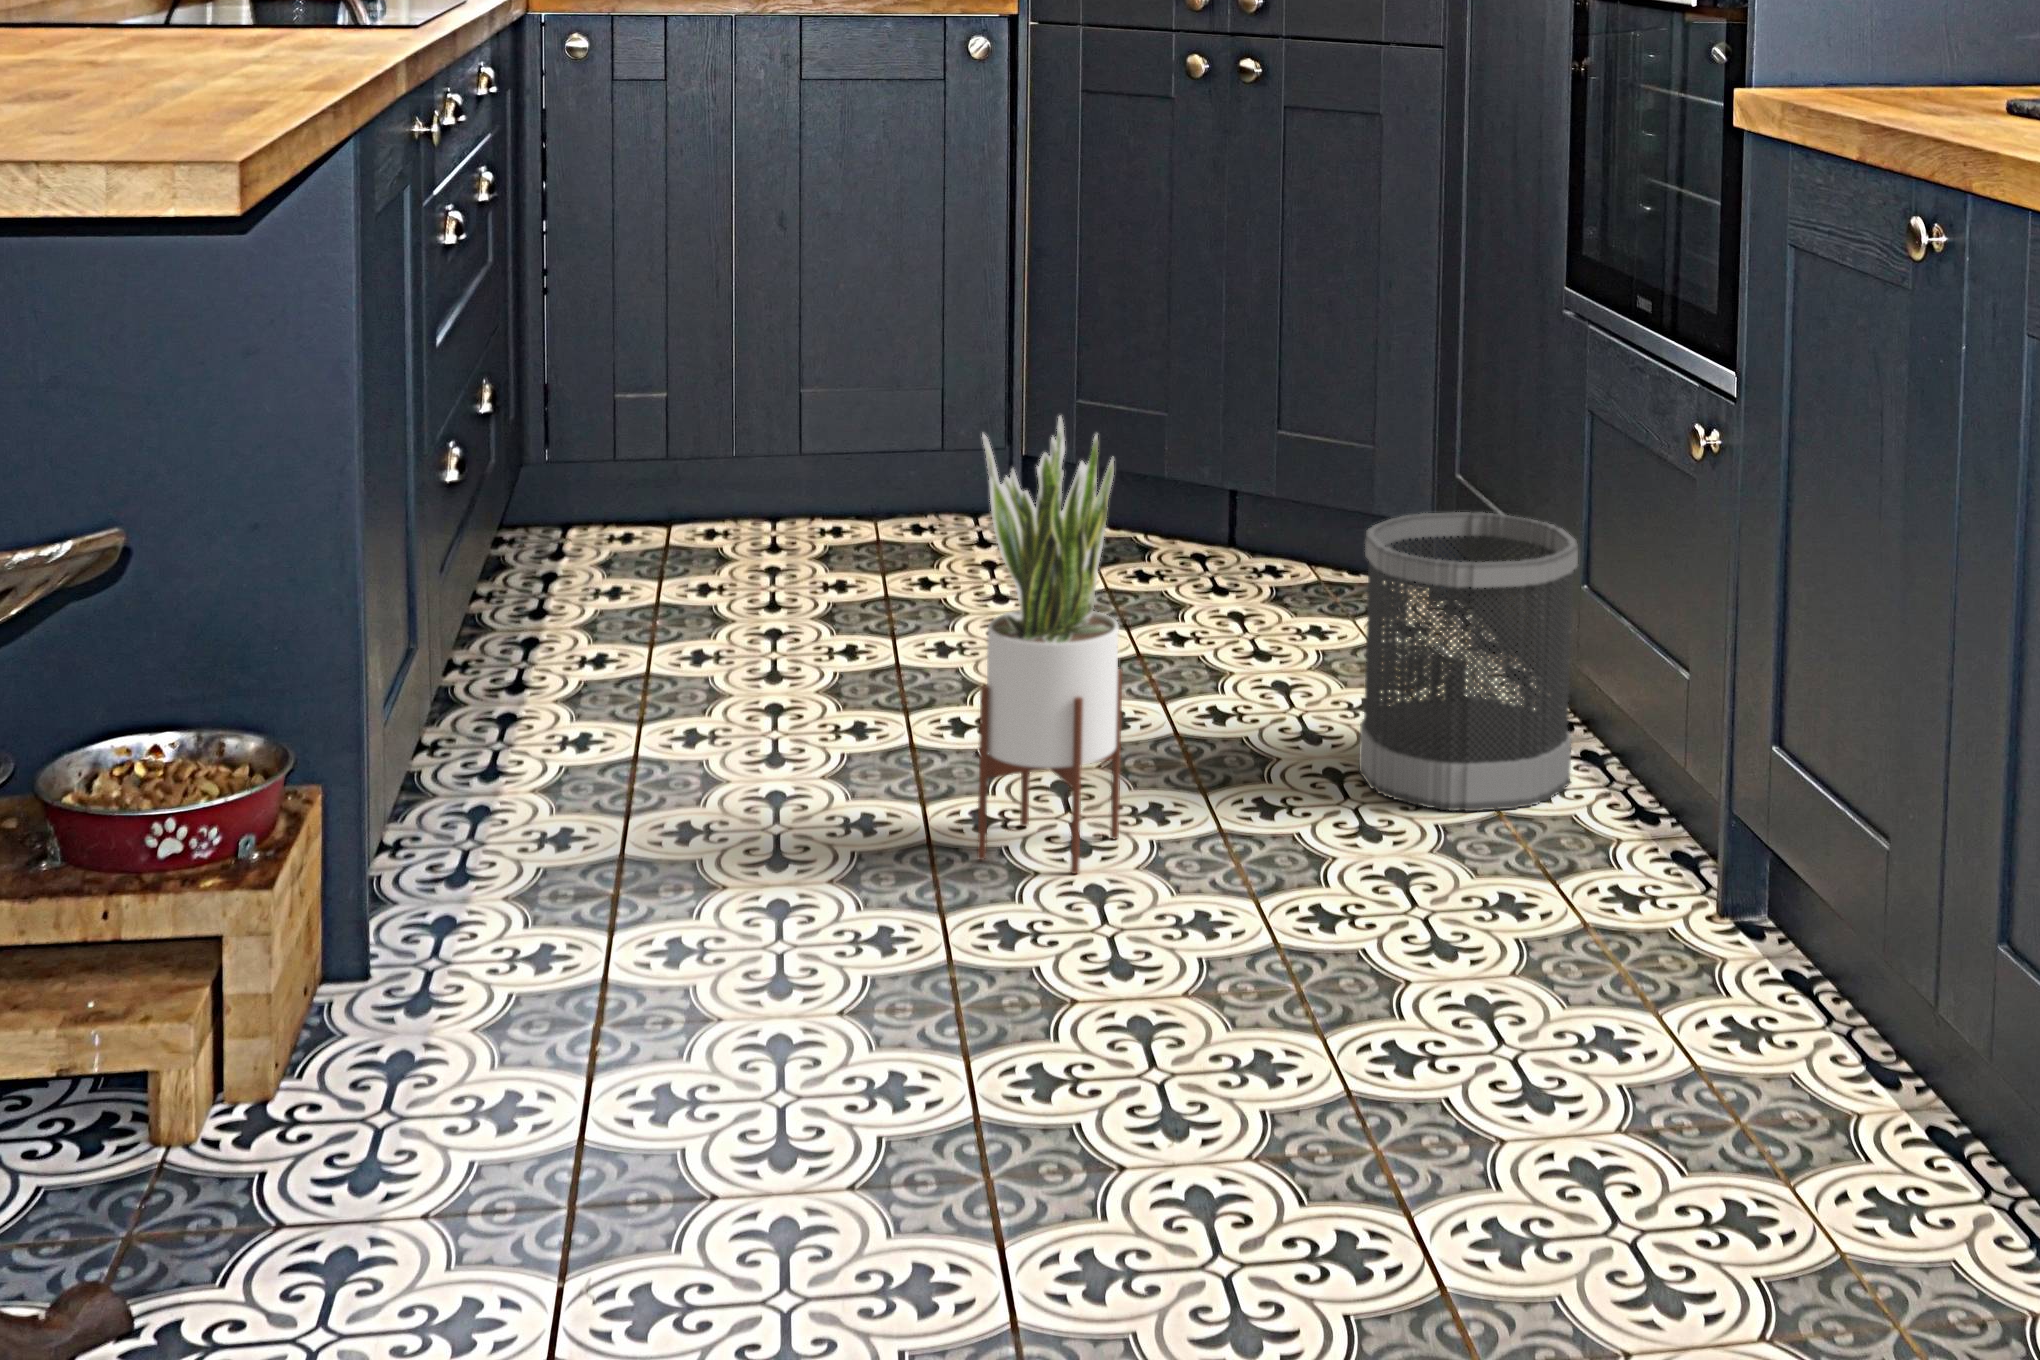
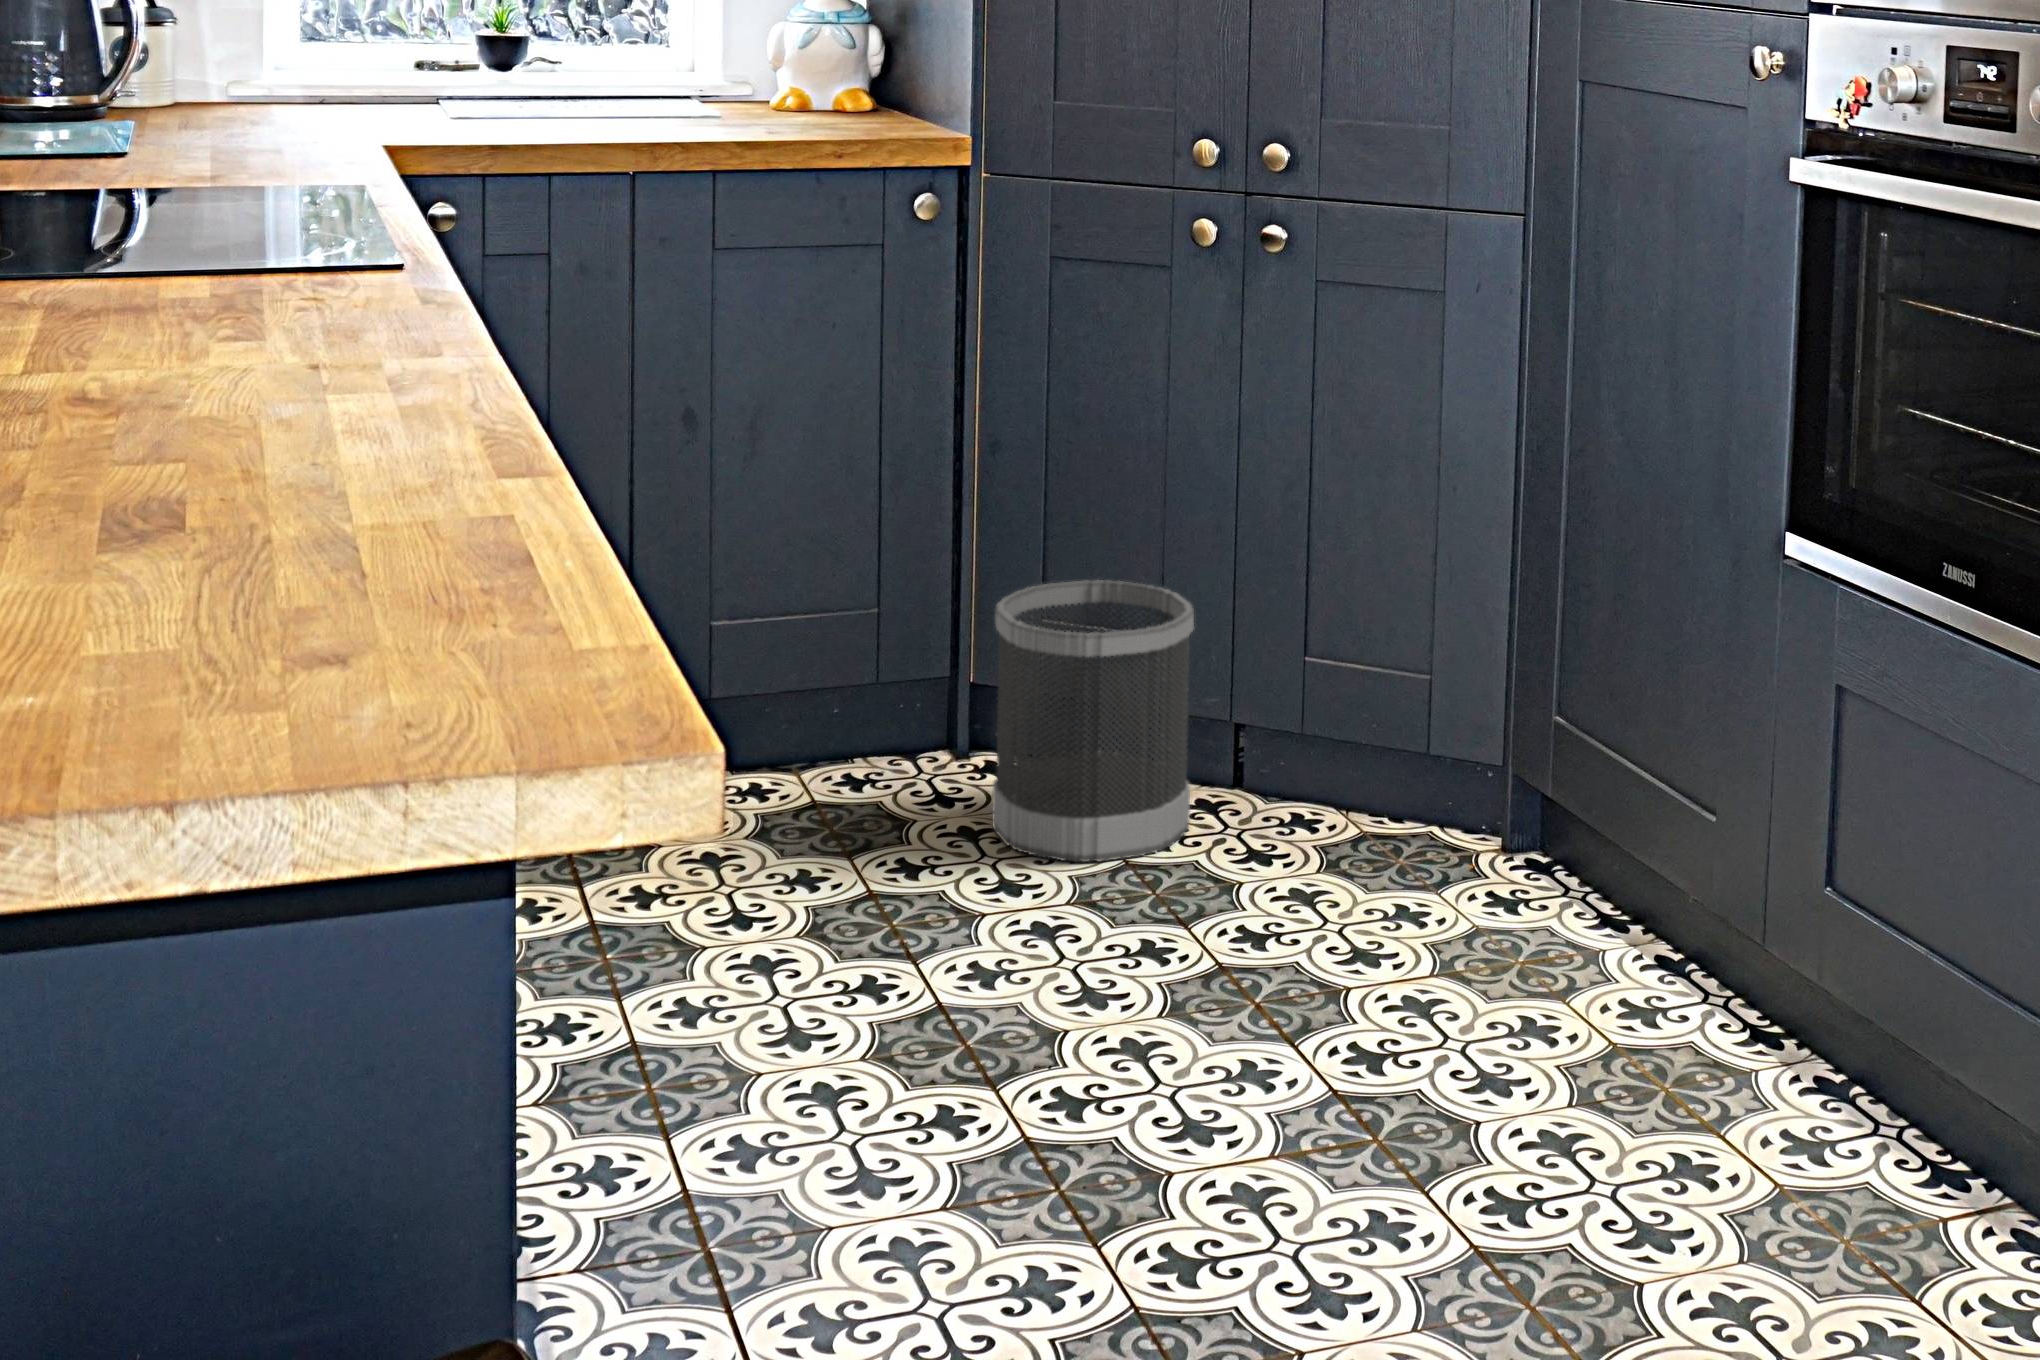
potted plant: present [977,416,1123,874] -> none [643,519,777,949]

